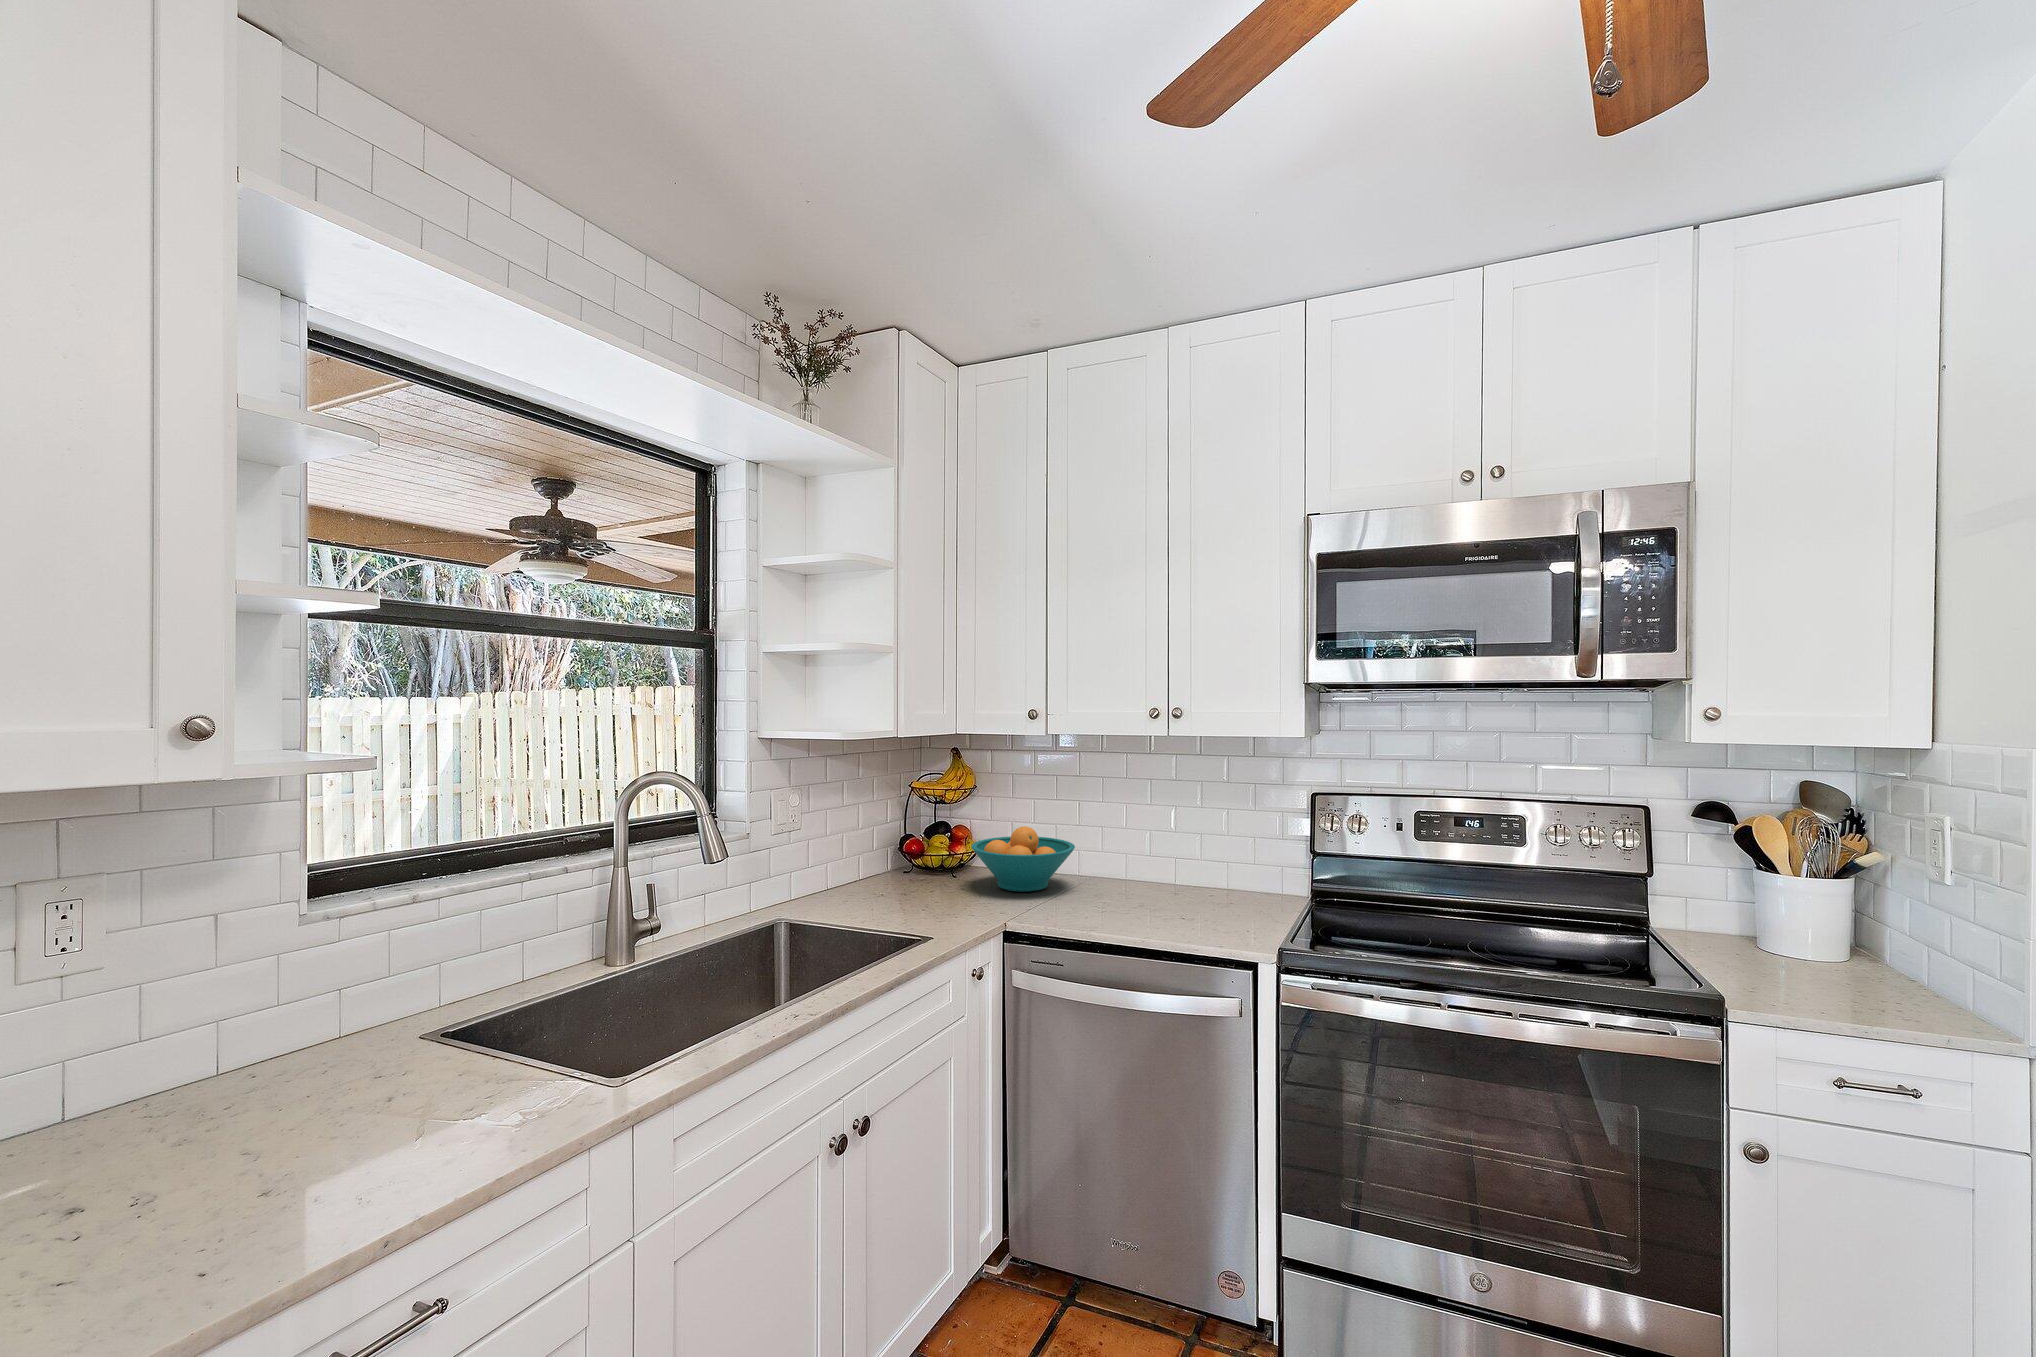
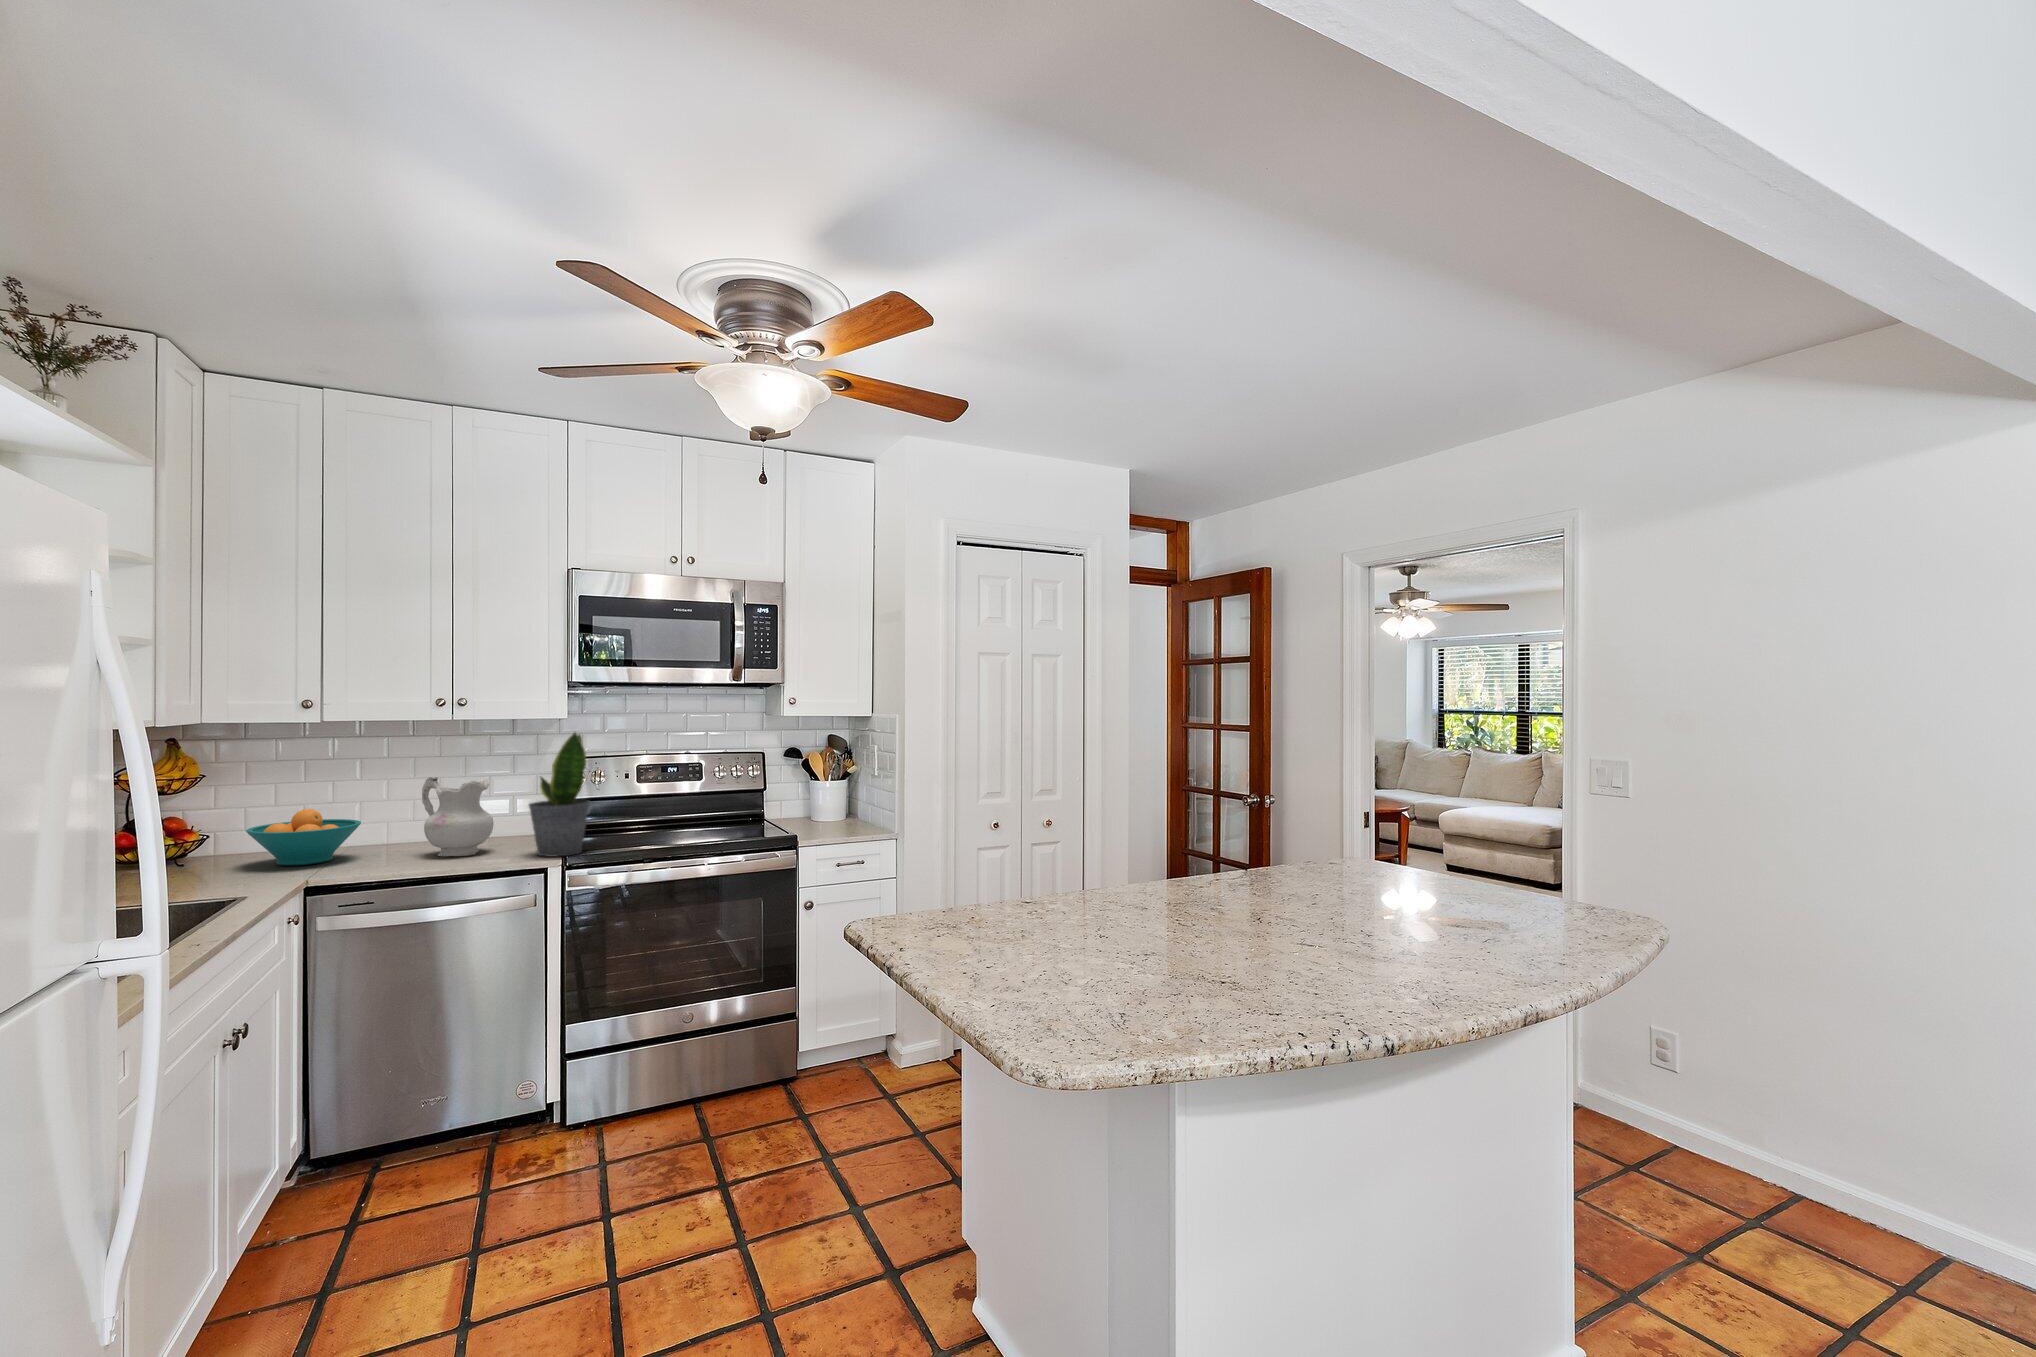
potted plant: none [1236,756,1324,946] -> present [529,732,589,857]
ceramic pitcher: none [1128,802,1207,914] -> present [422,777,494,856]

